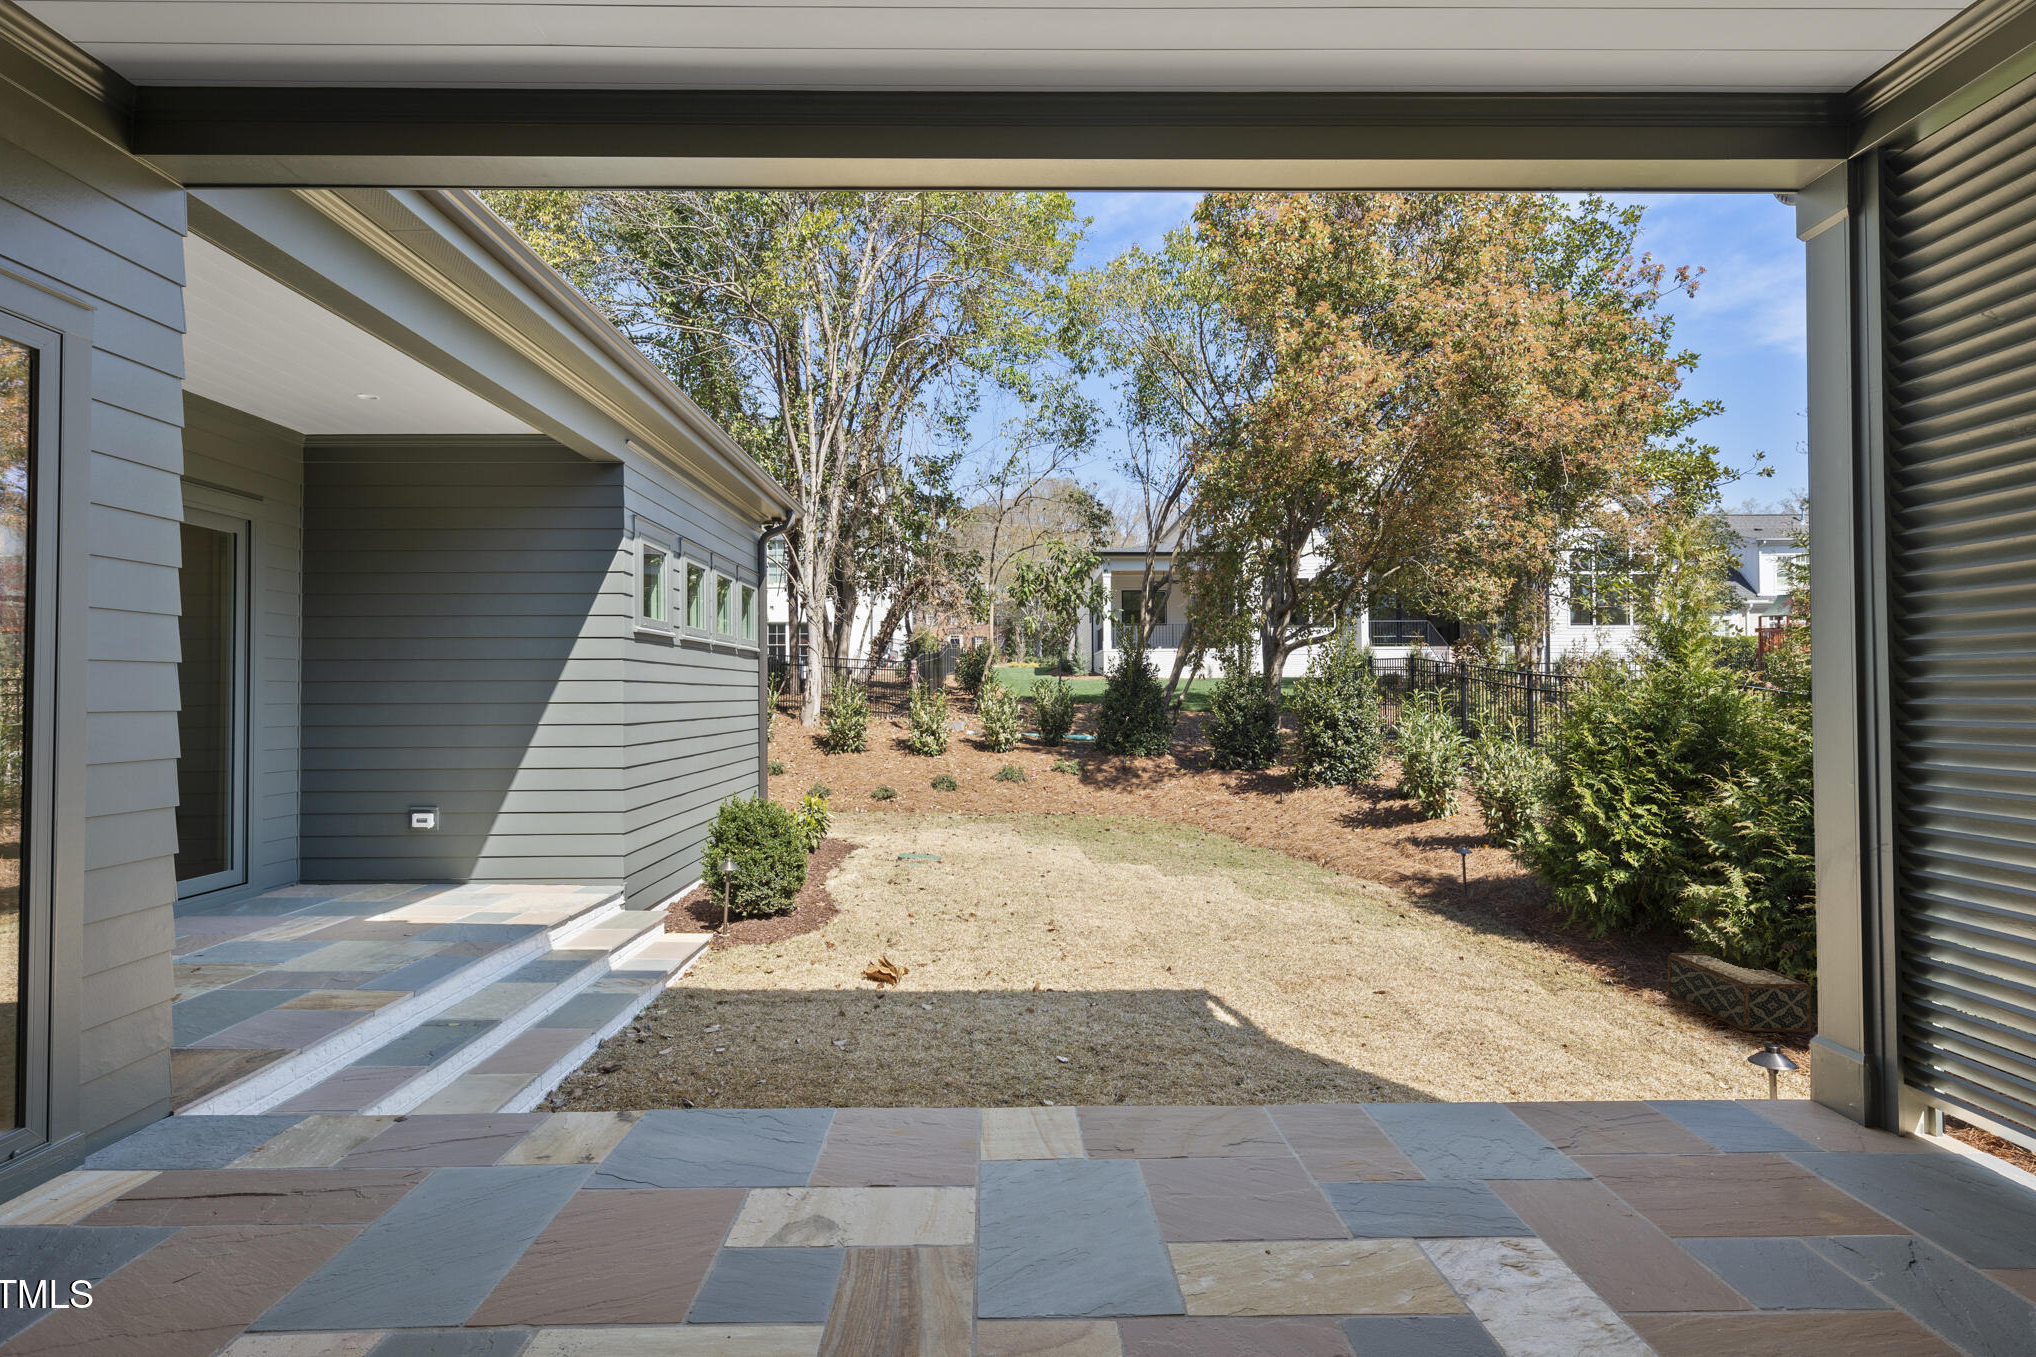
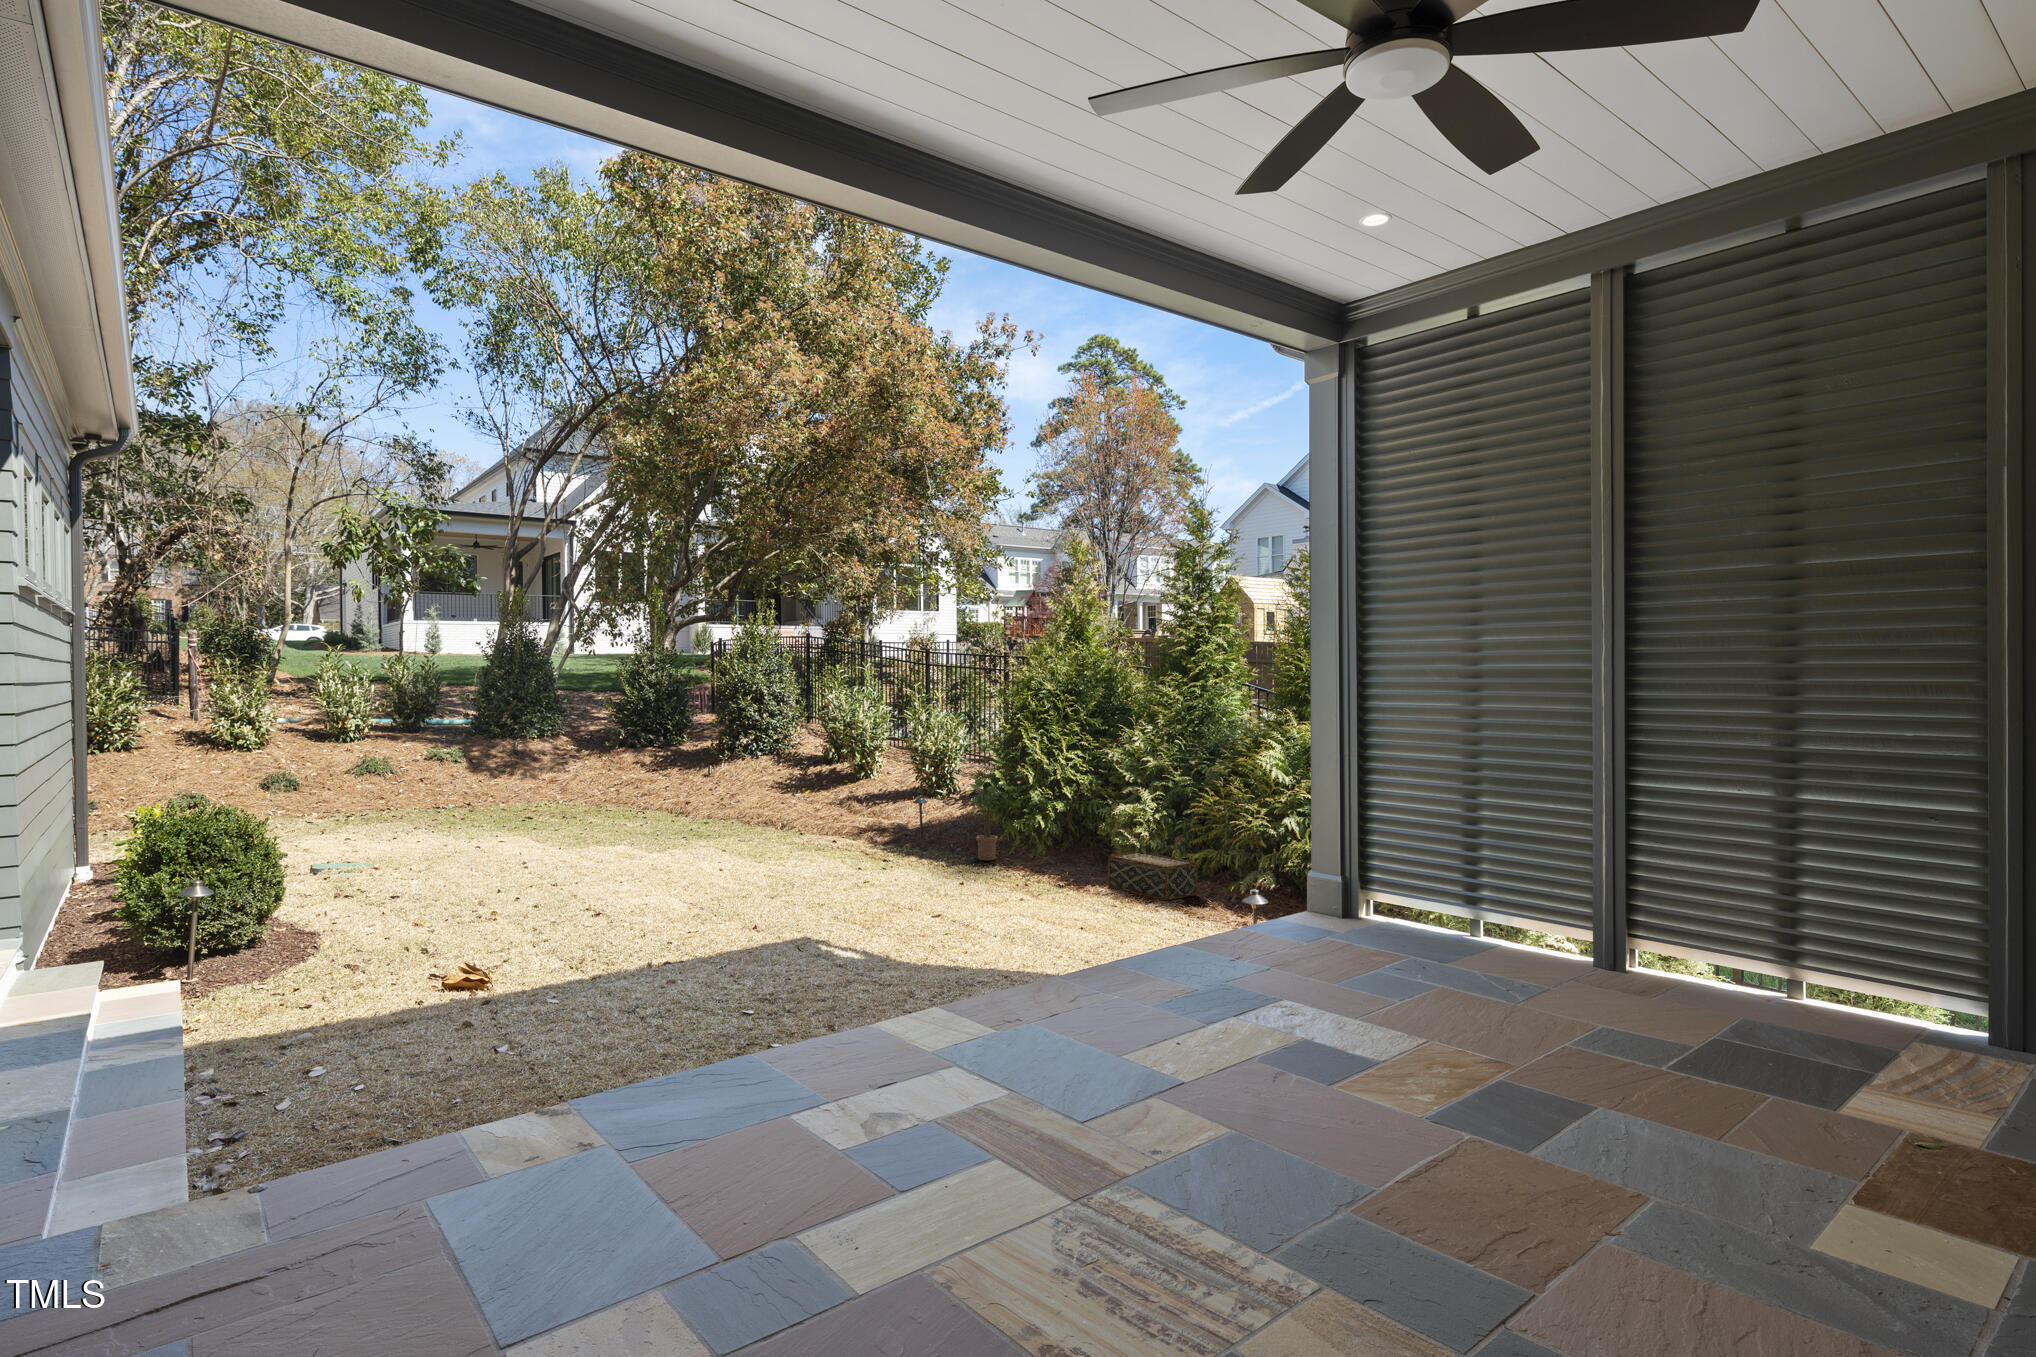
potted plant: none [1497,831,1566,932] -> present [965,777,1010,860]

